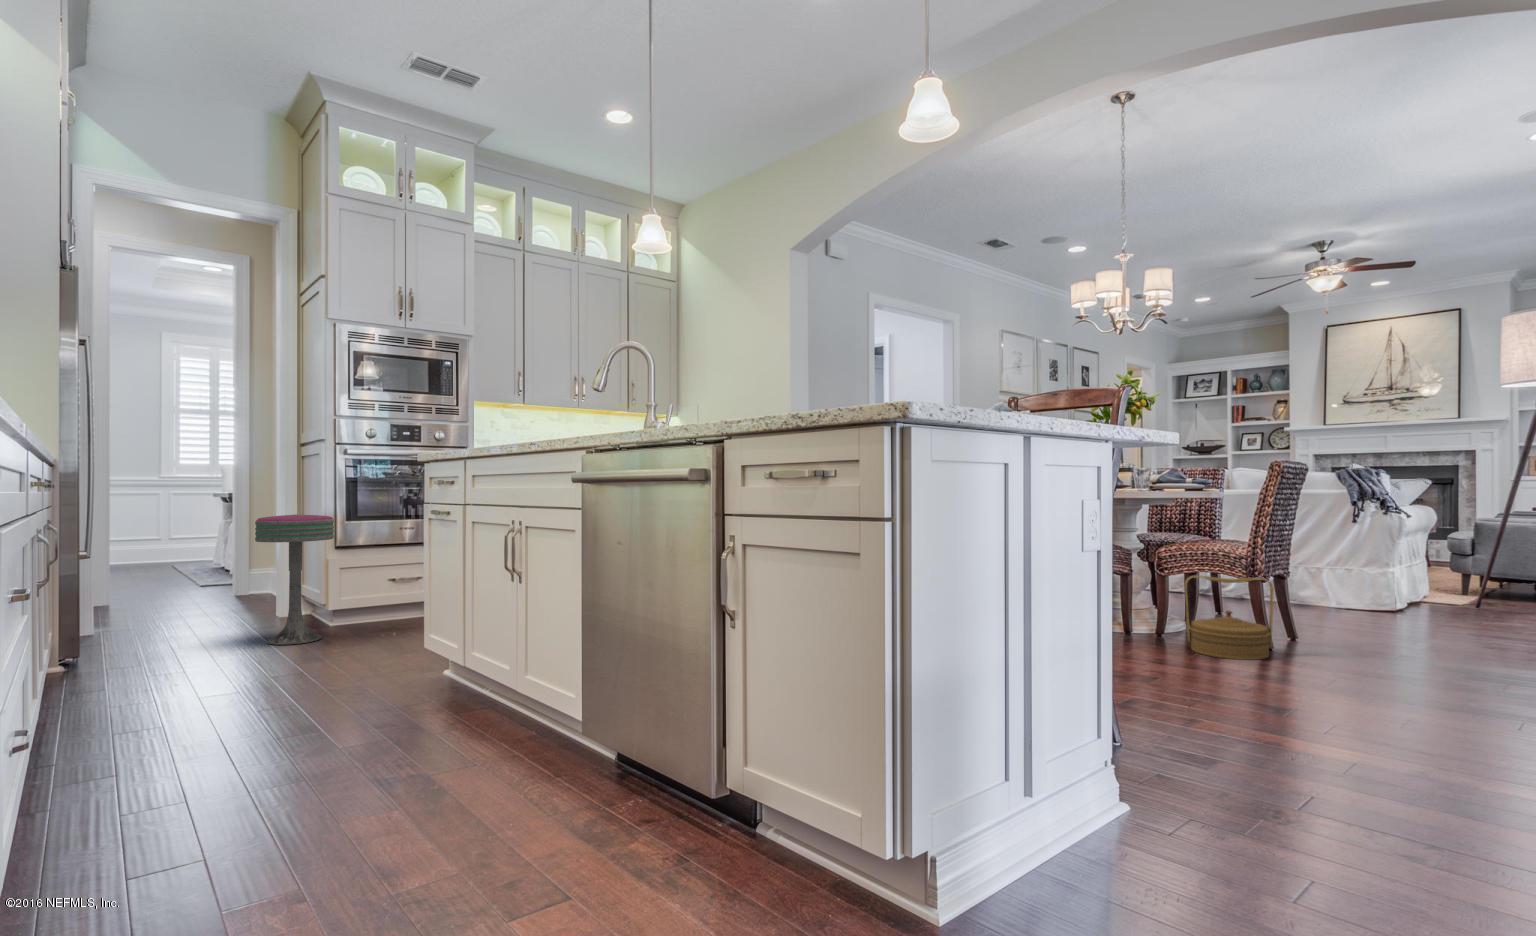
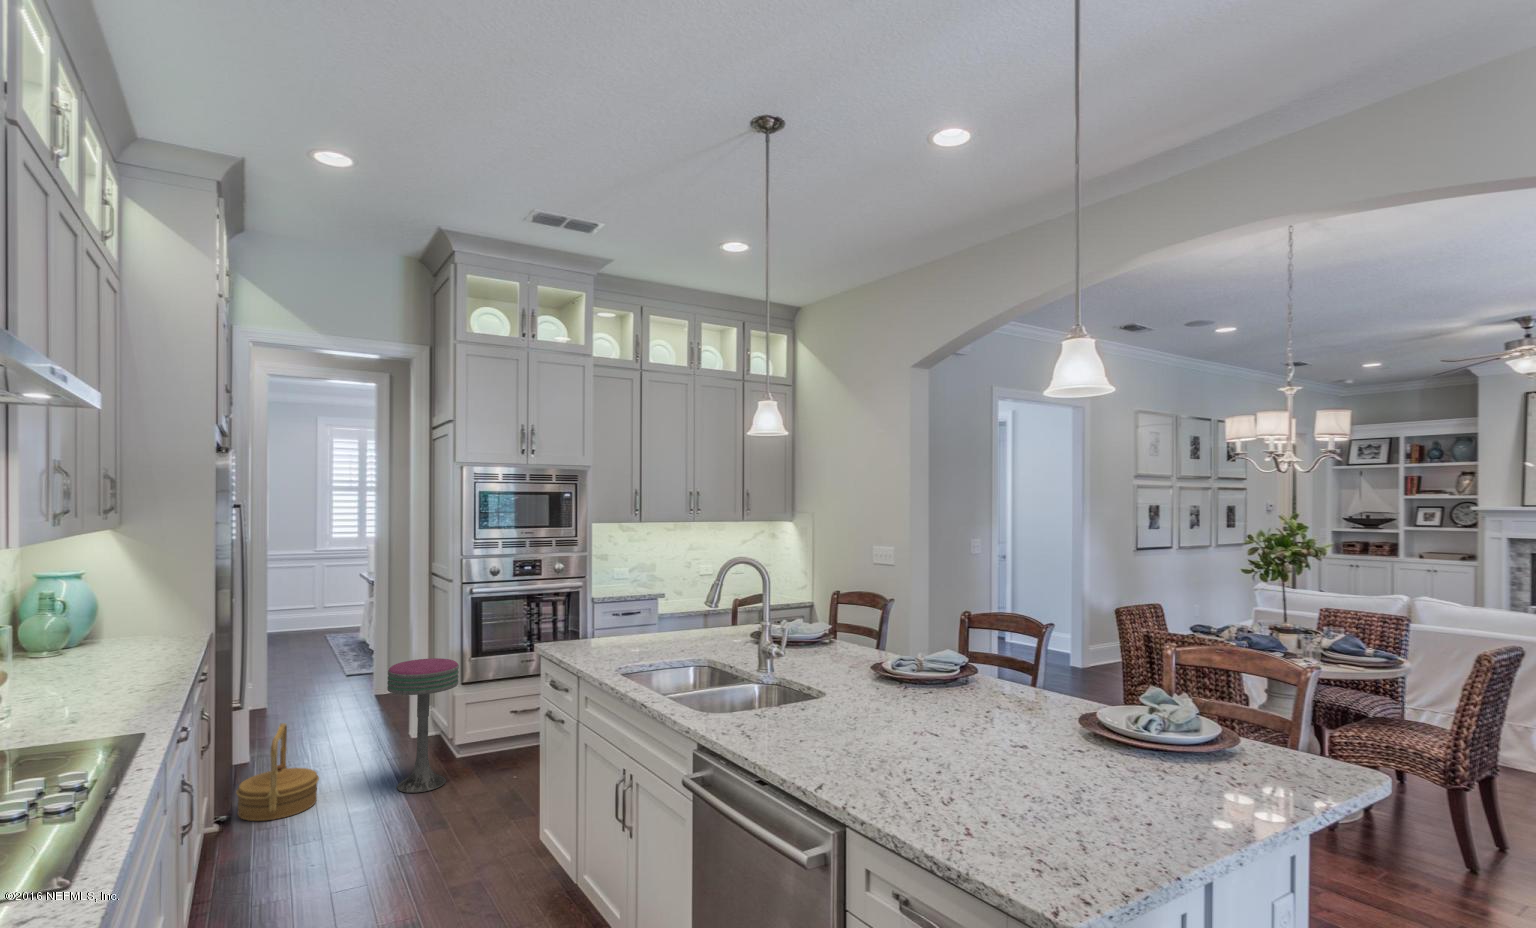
basket: present [1185,575,1274,660] -> present [236,723,319,821]

